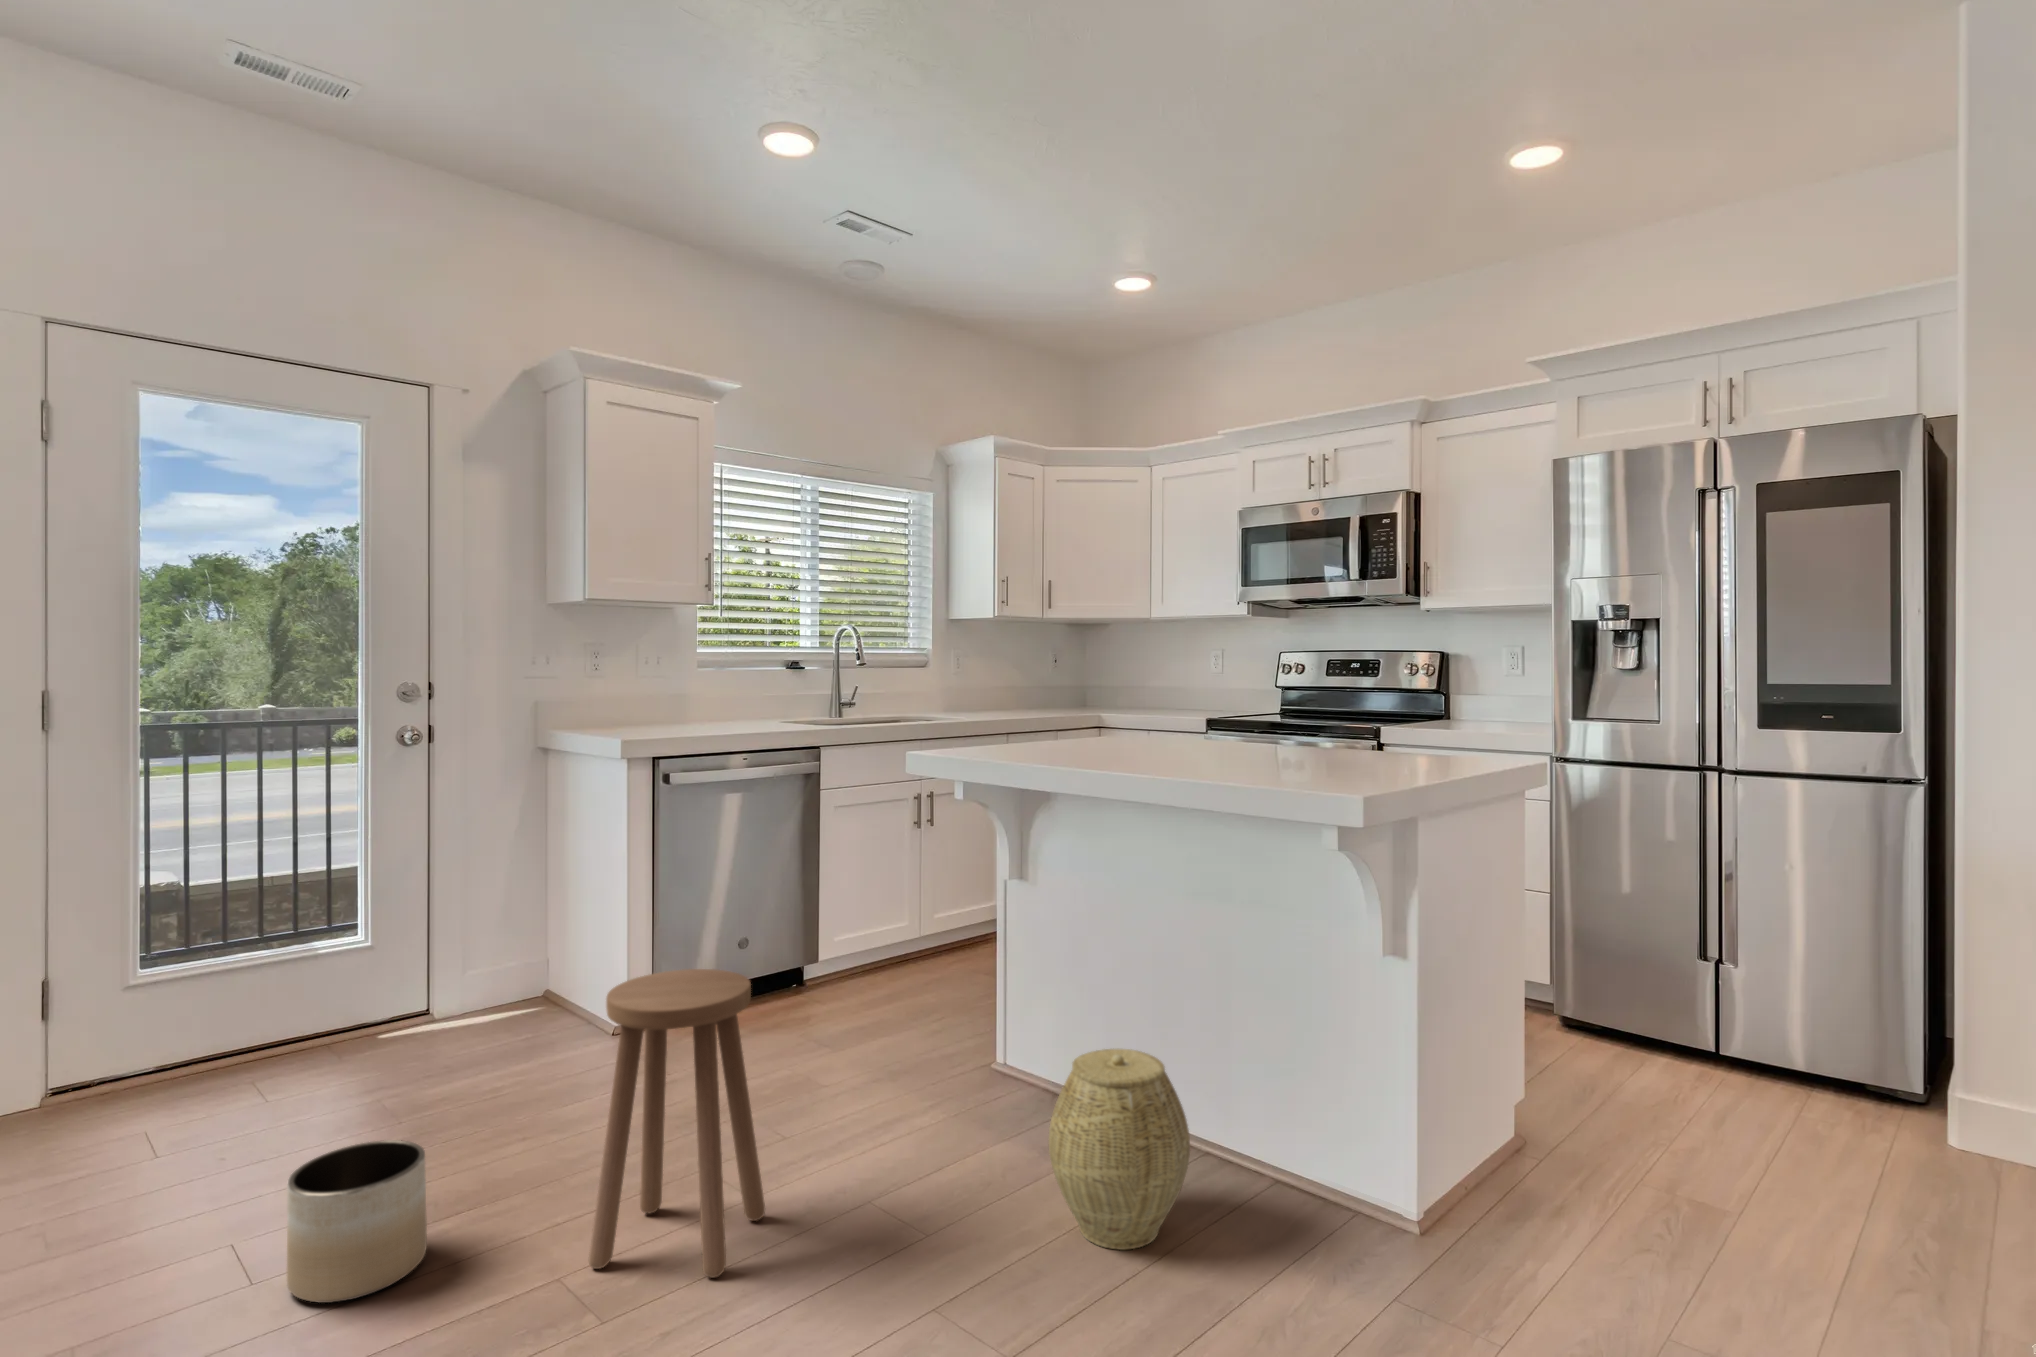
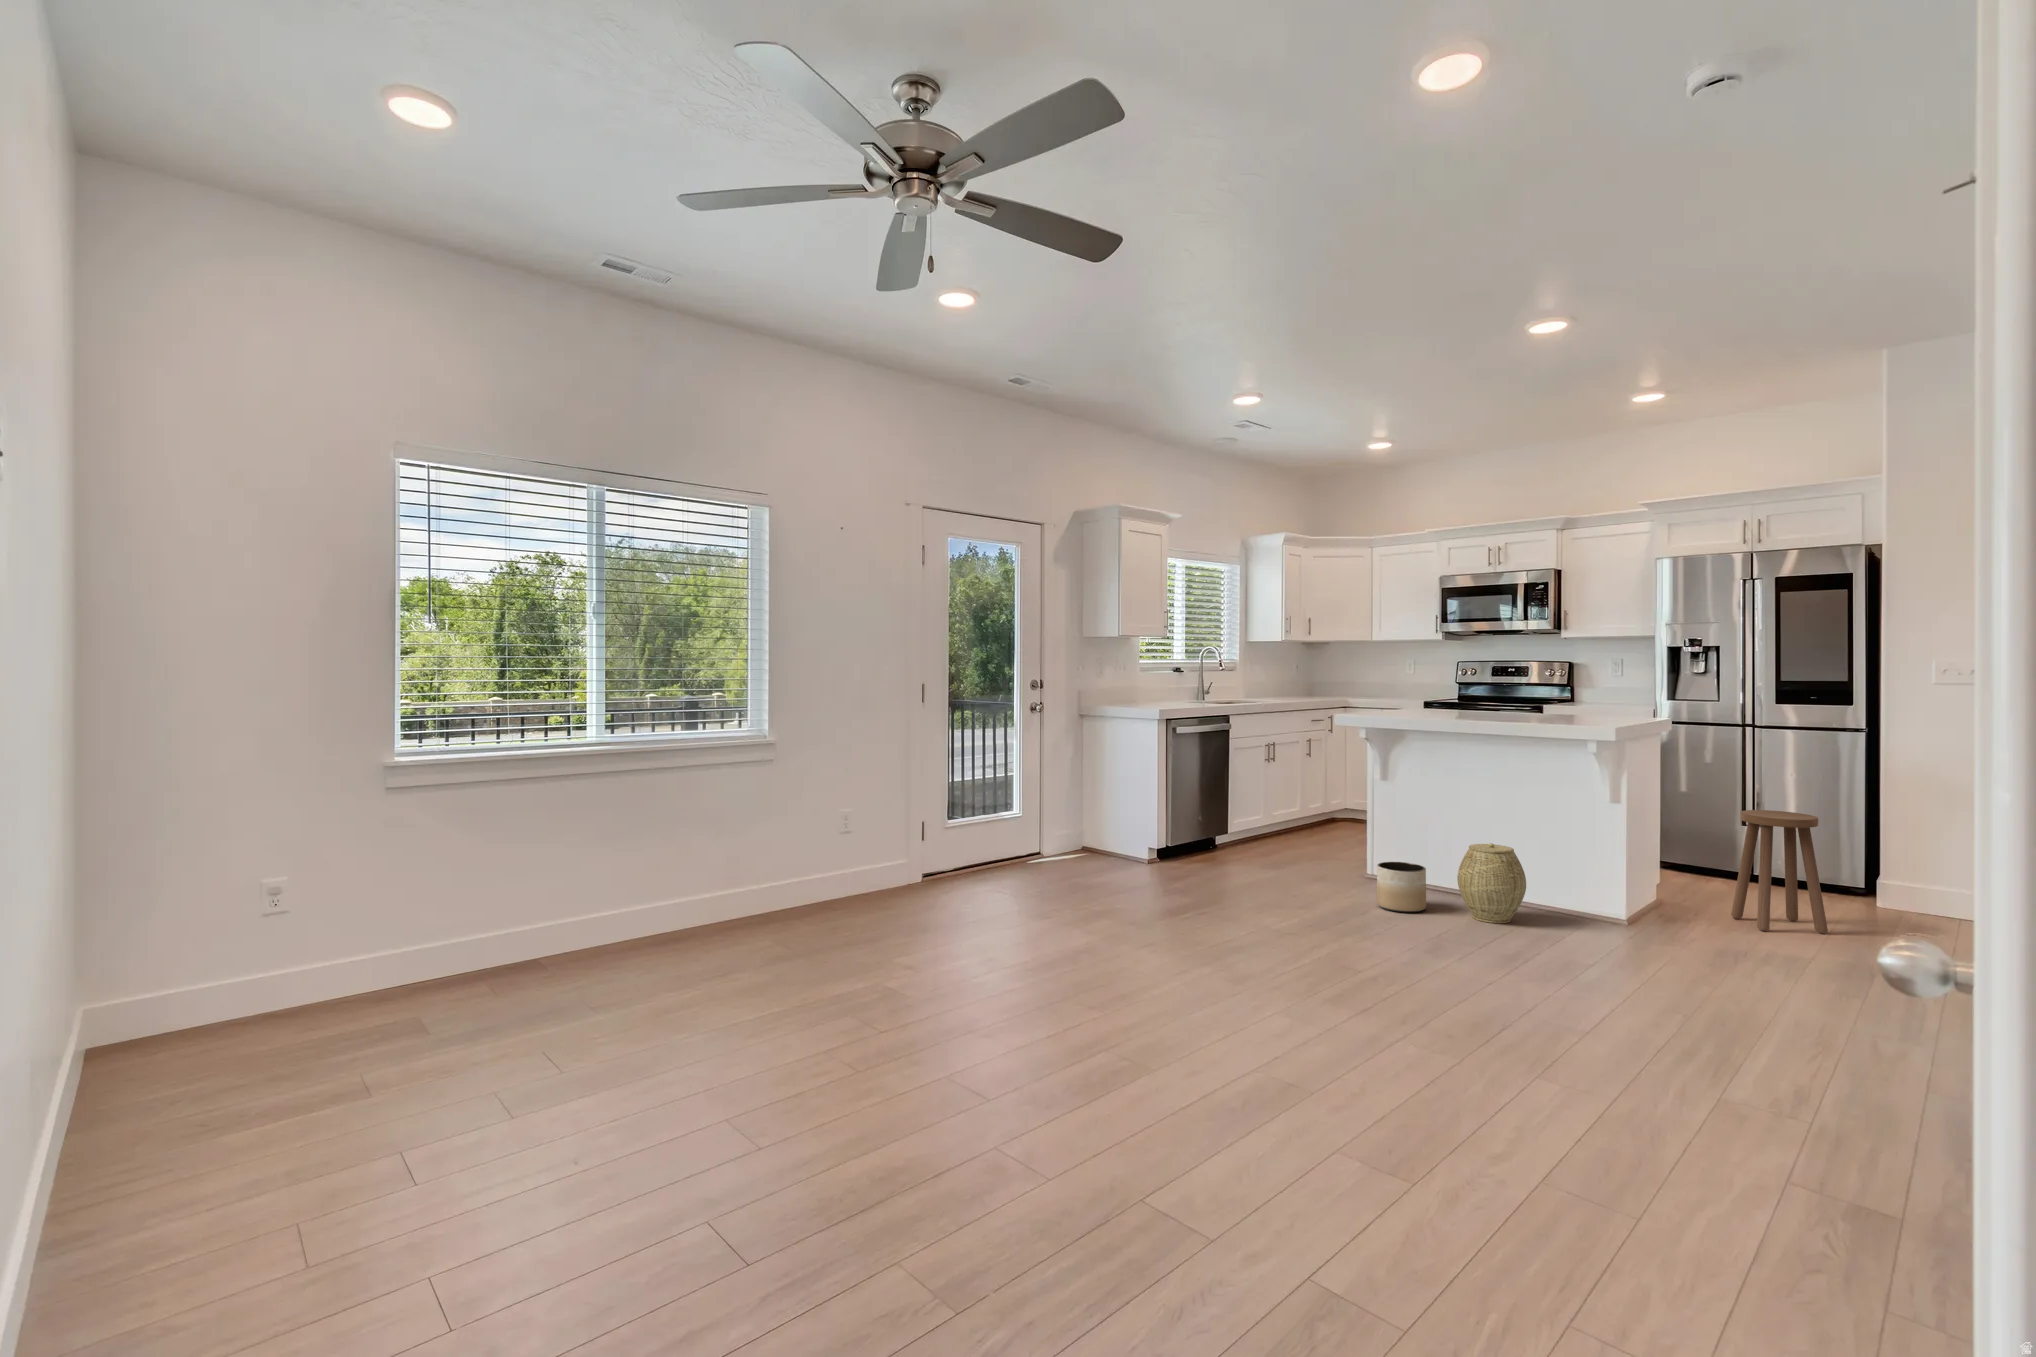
stool: present [589,969,765,1278] -> present [1731,810,1828,934]
planter: present [287,1140,427,1303] -> present [1377,862,1426,913]

